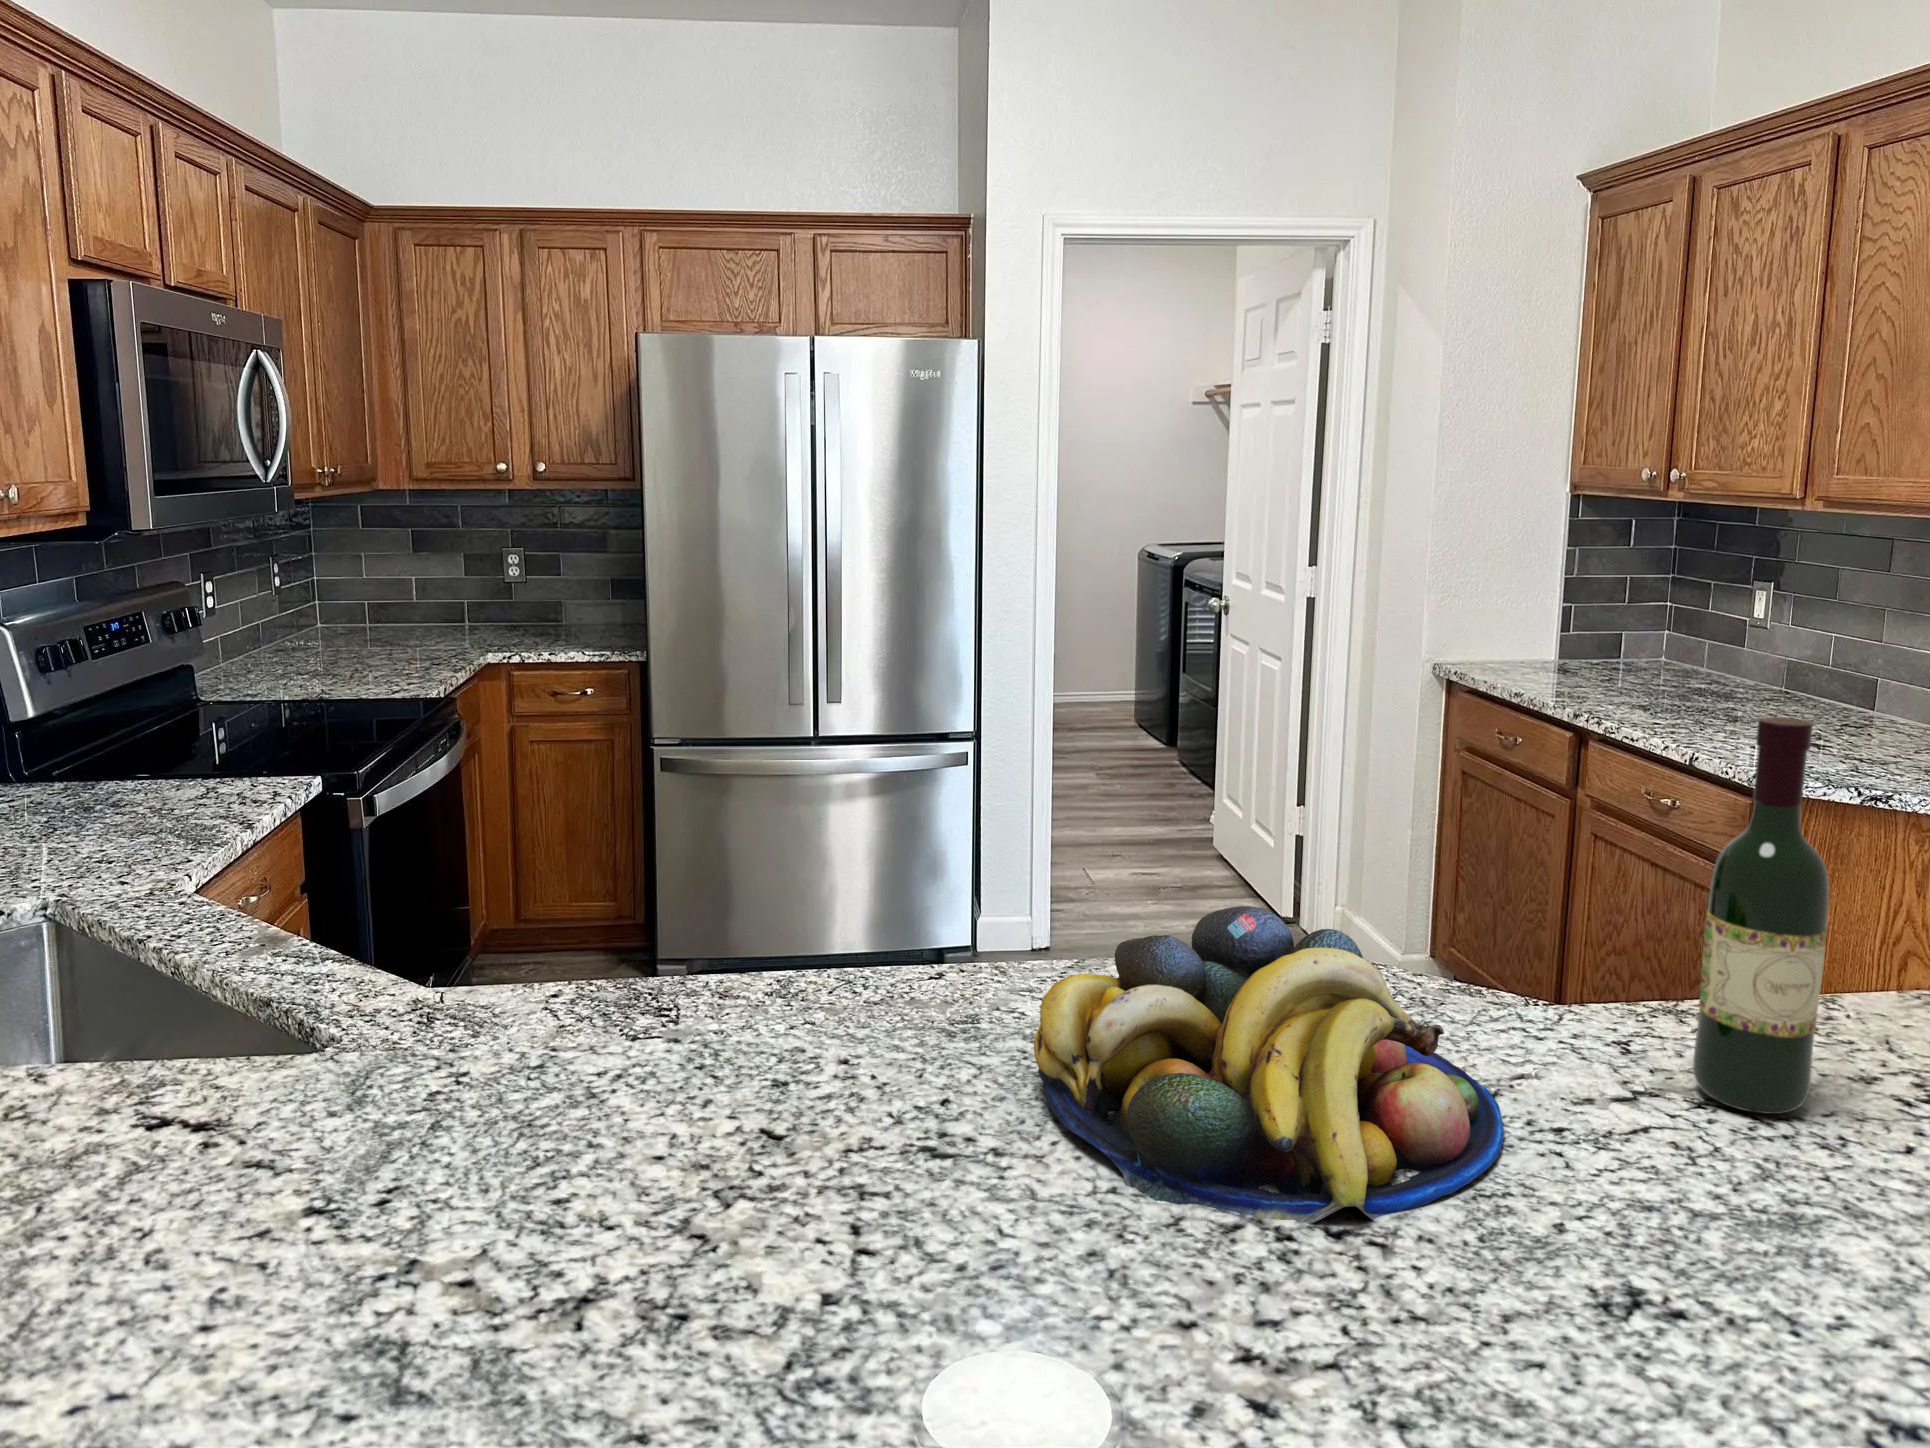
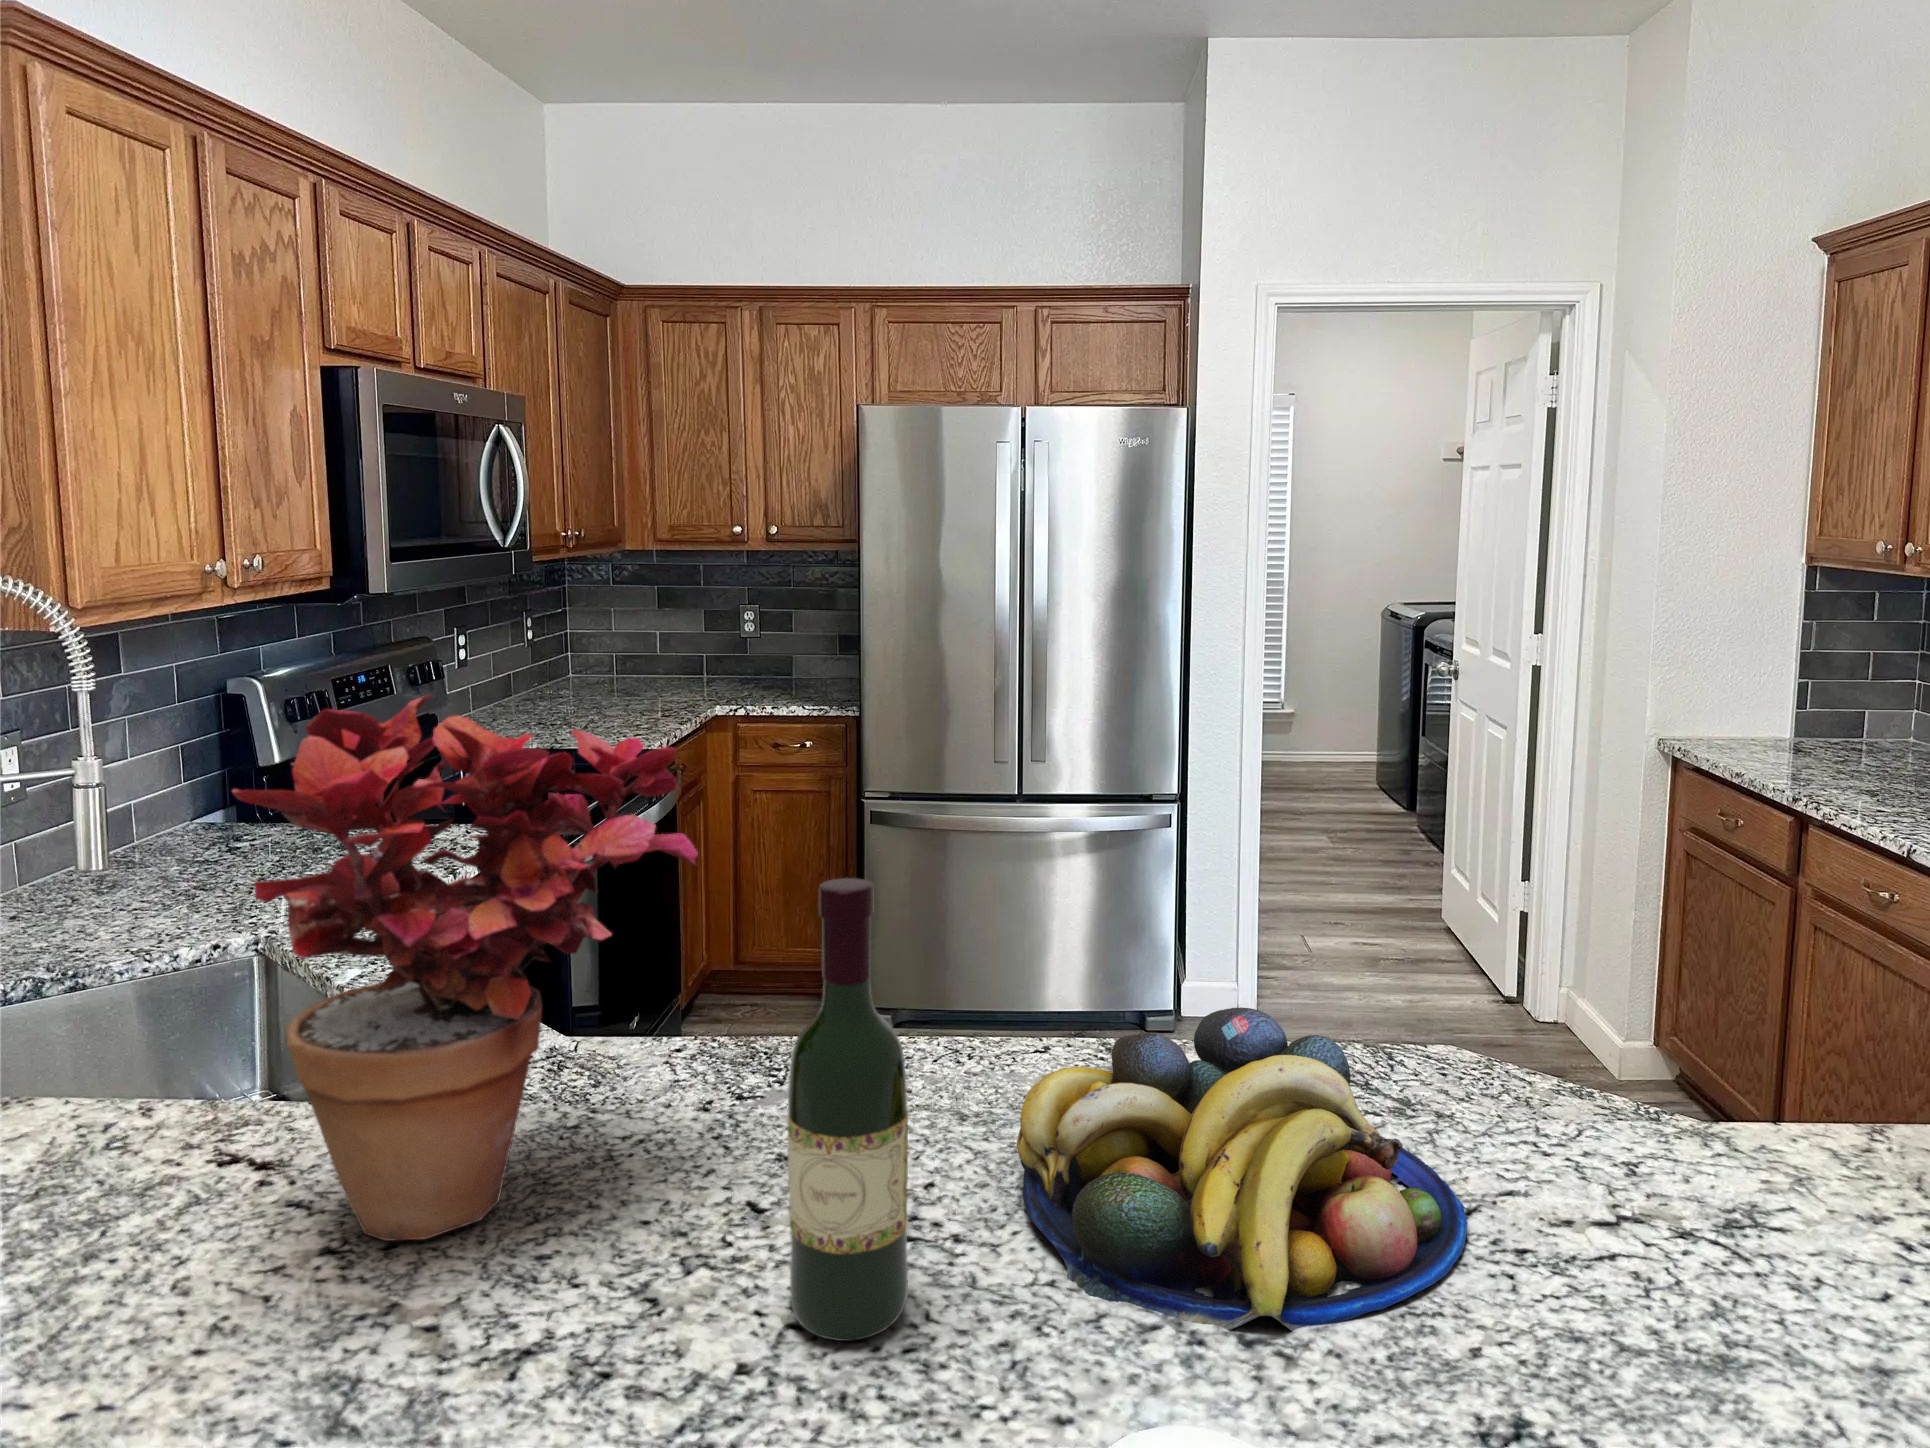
potted plant: none [224,592,691,1196] -> present [232,694,698,1241]
wine bottle: present [1693,717,1829,1114] -> present [787,878,908,1341]

